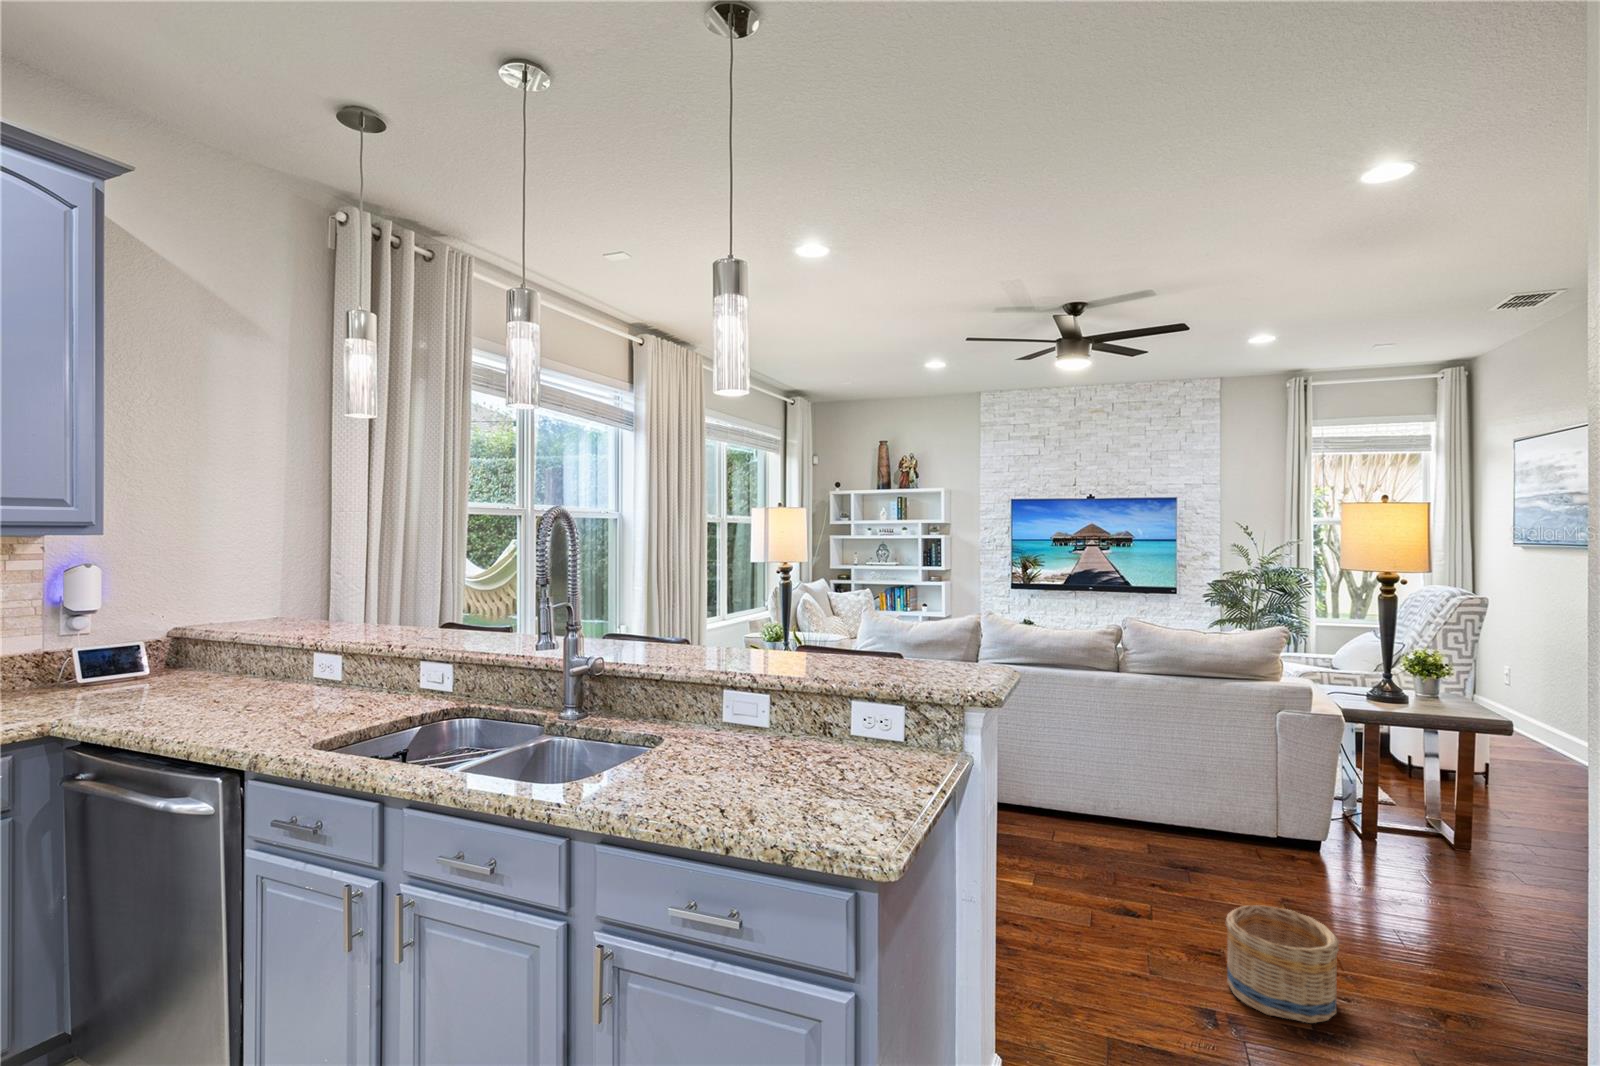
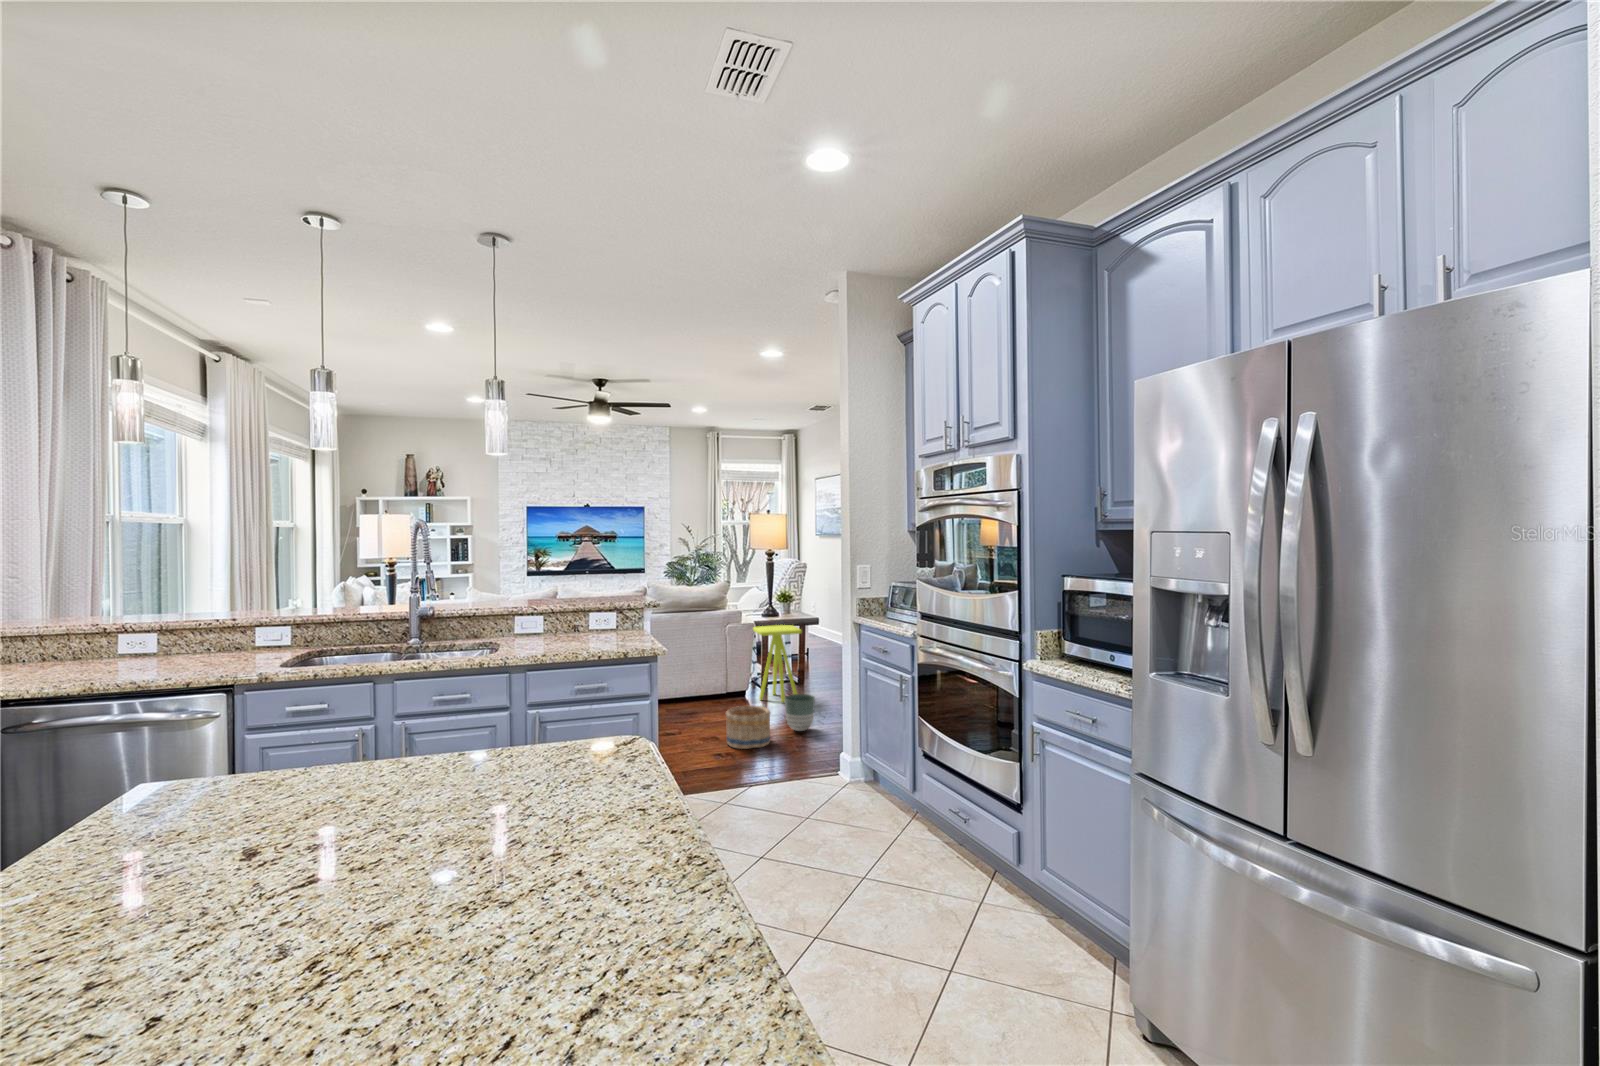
side table: none [1332,724,1452,895] -> present [753,625,802,702]
planter: none [1386,907,1475,1005] -> present [785,694,815,731]

